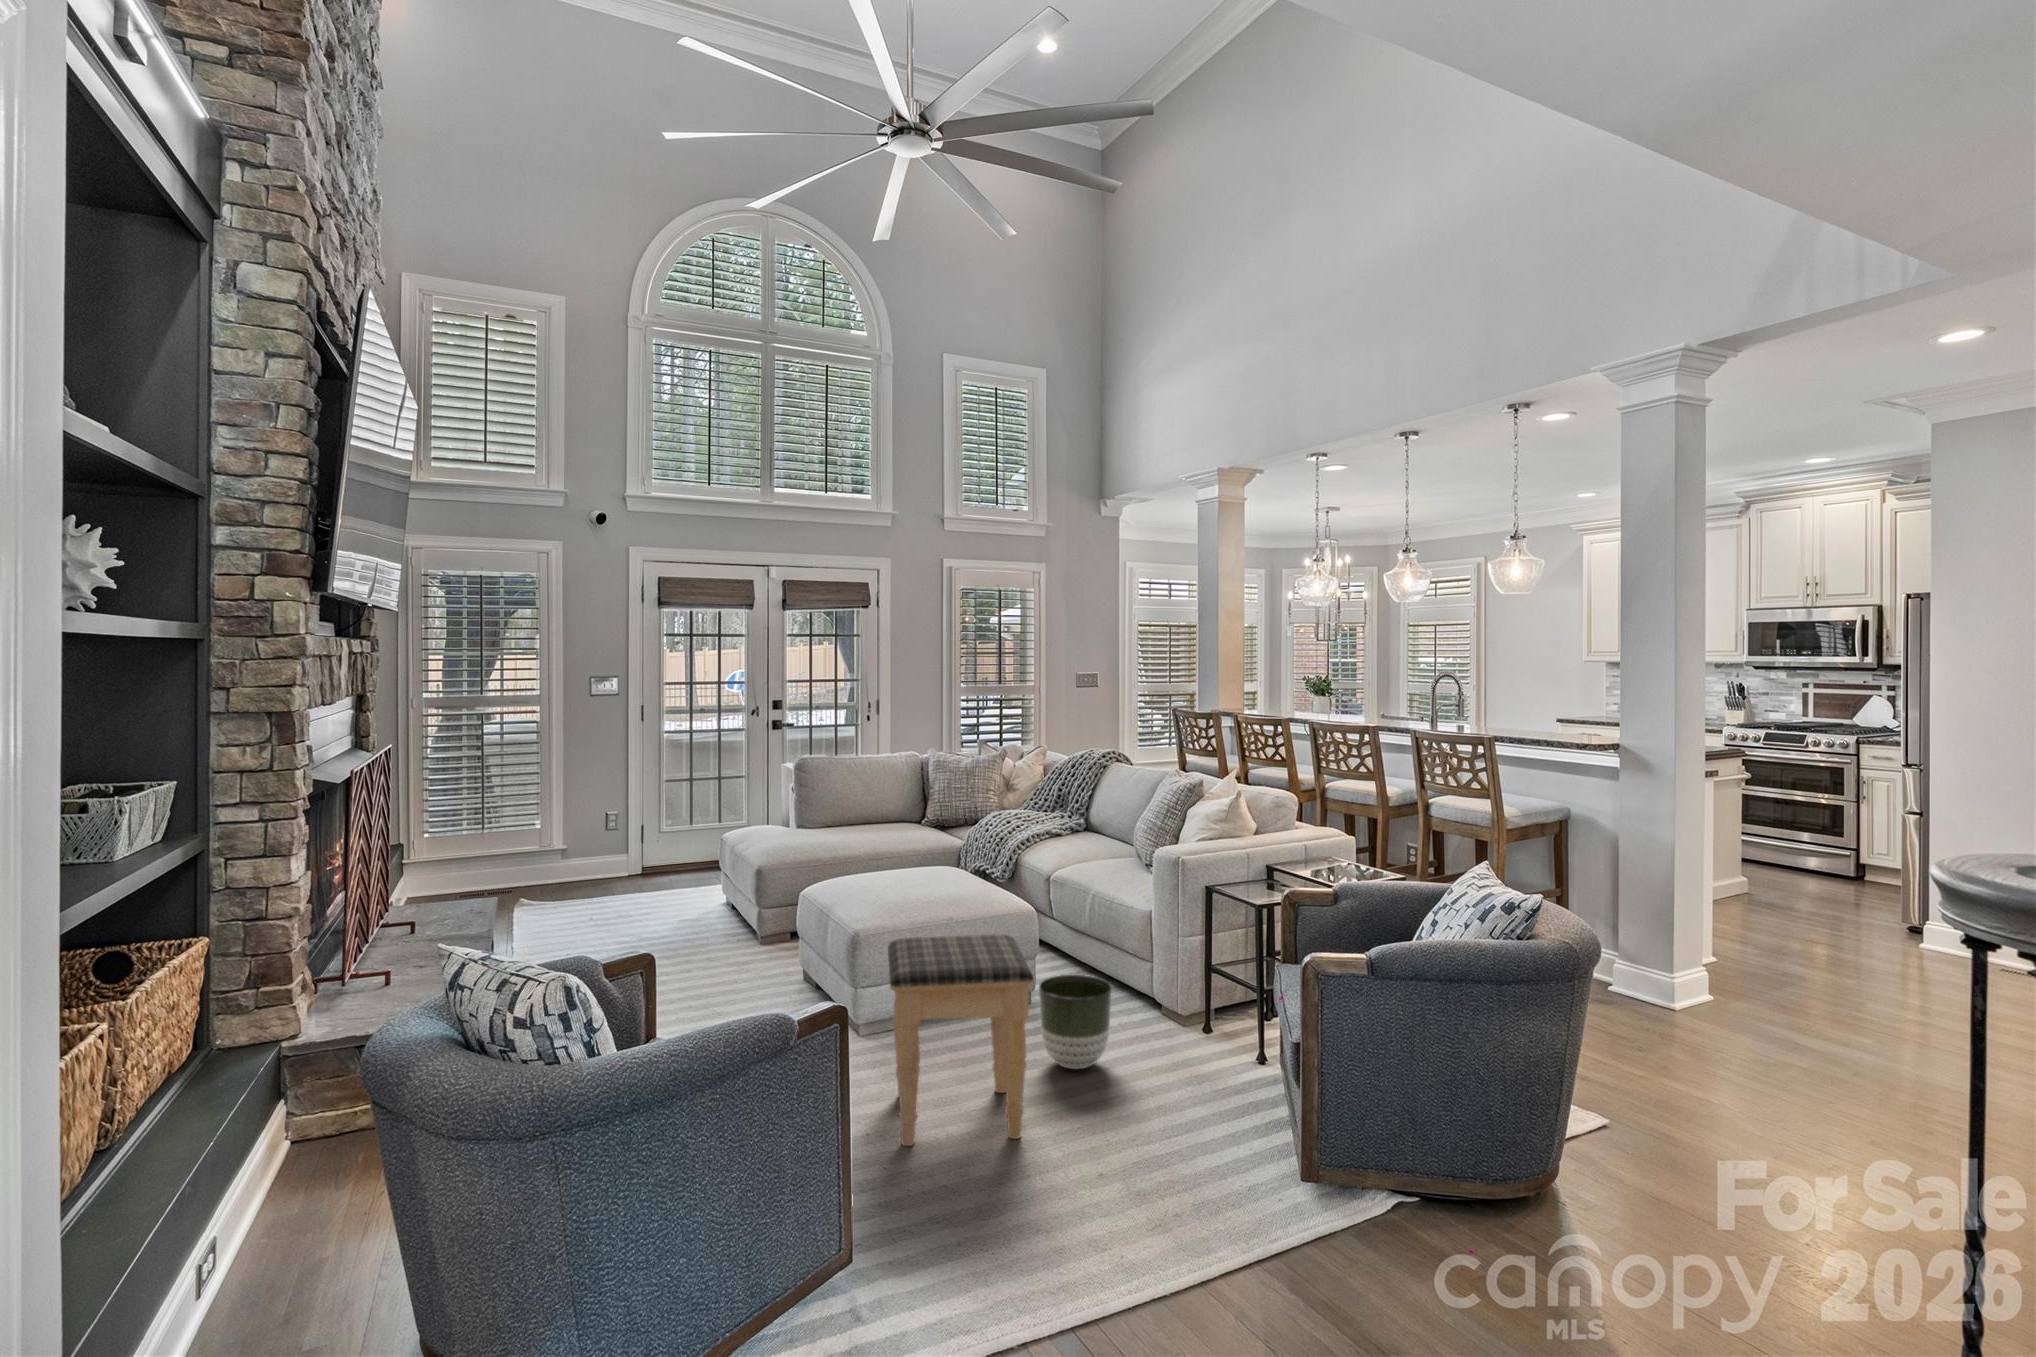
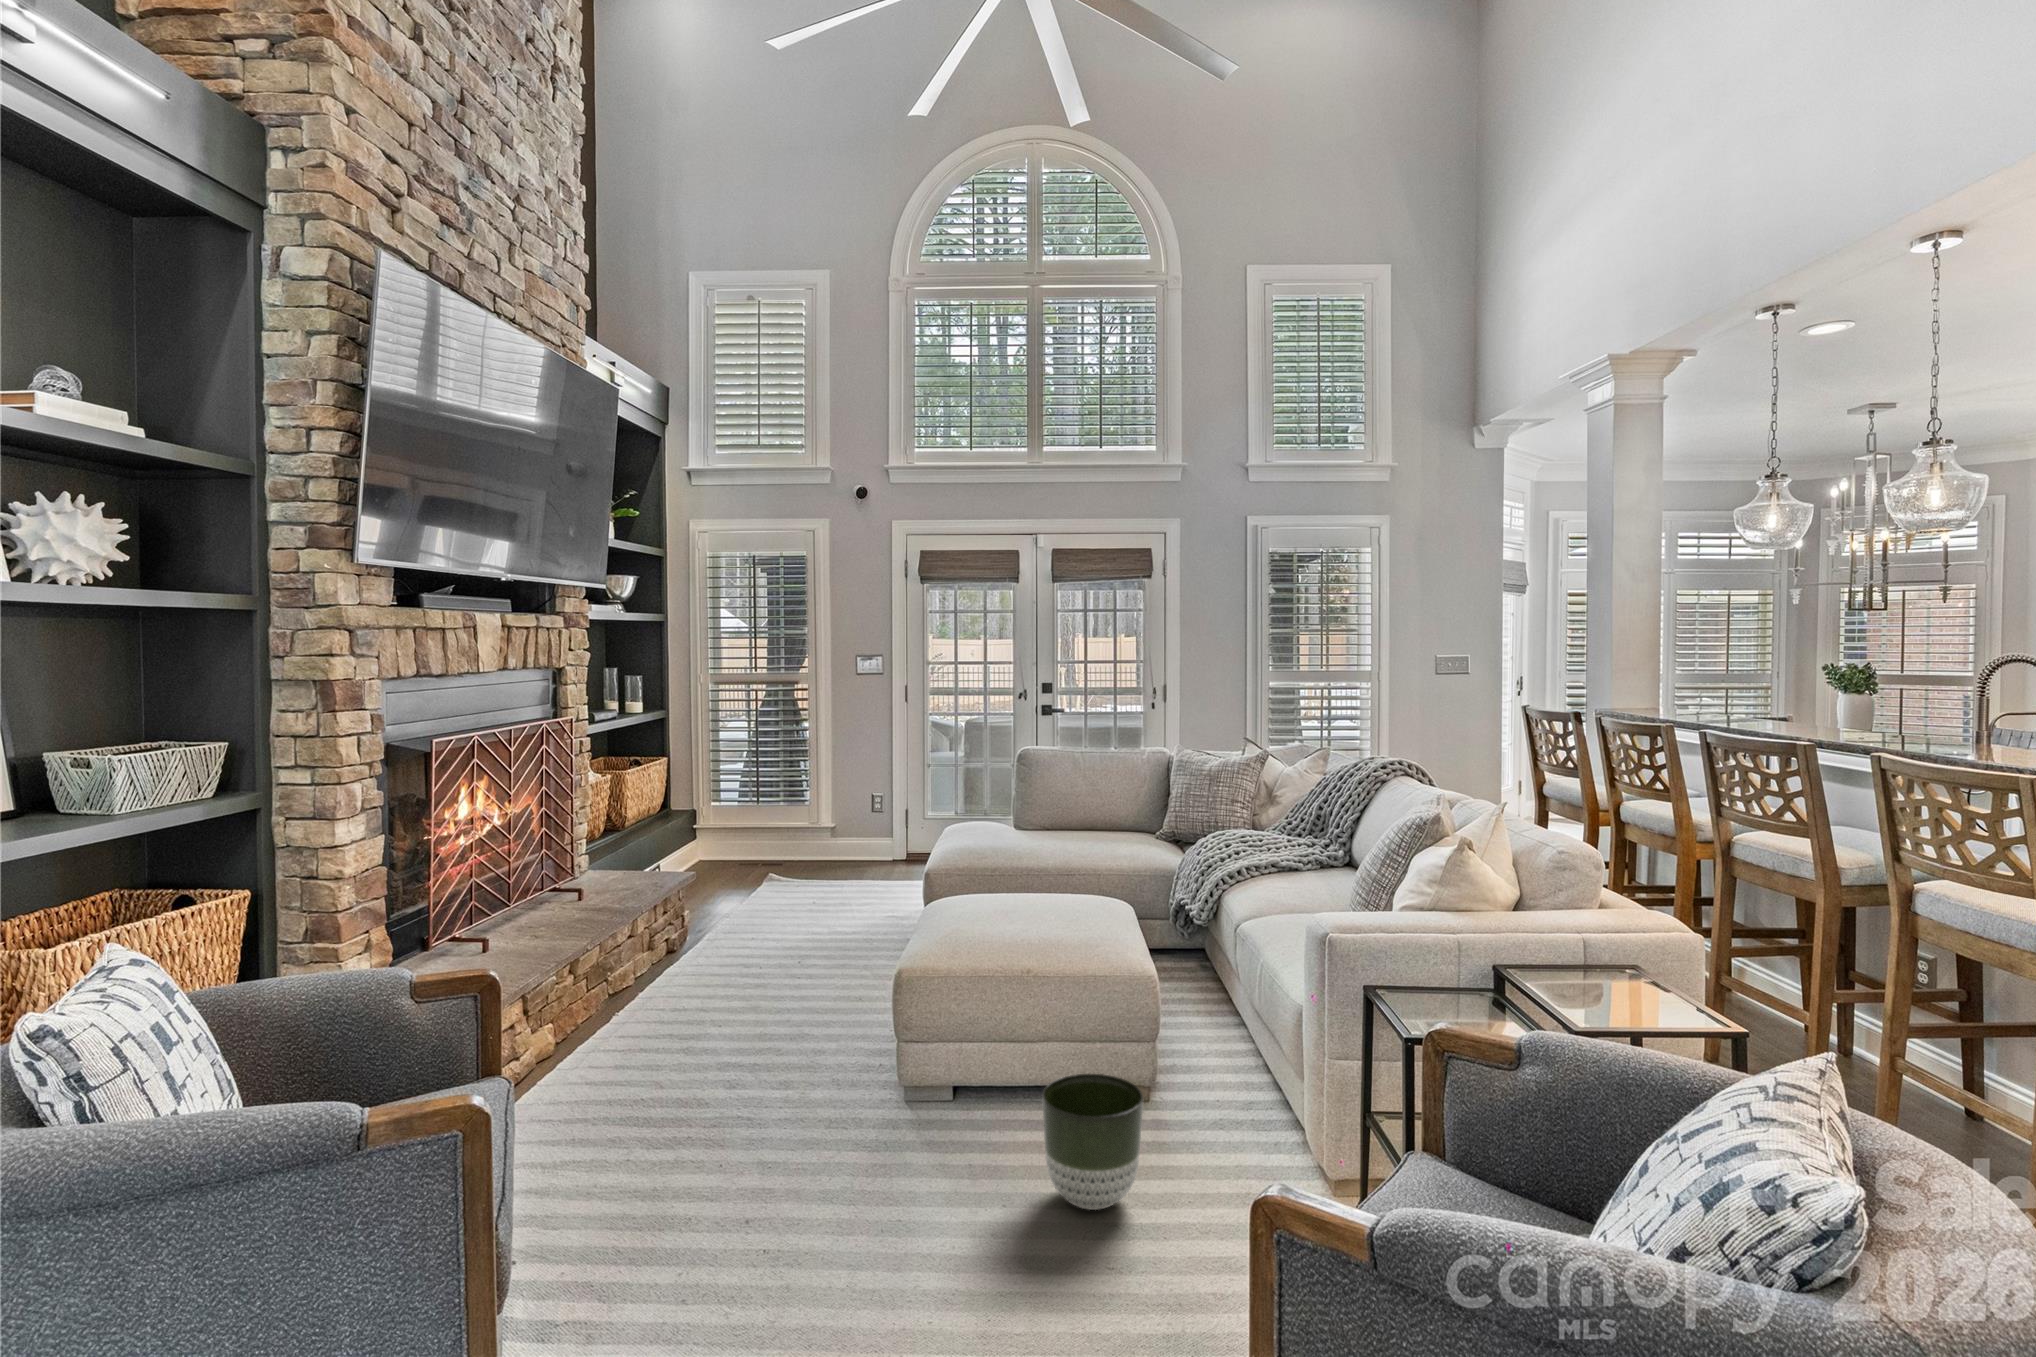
footstool: present [888,934,1034,1146] -> none [750,992,986,1290]

